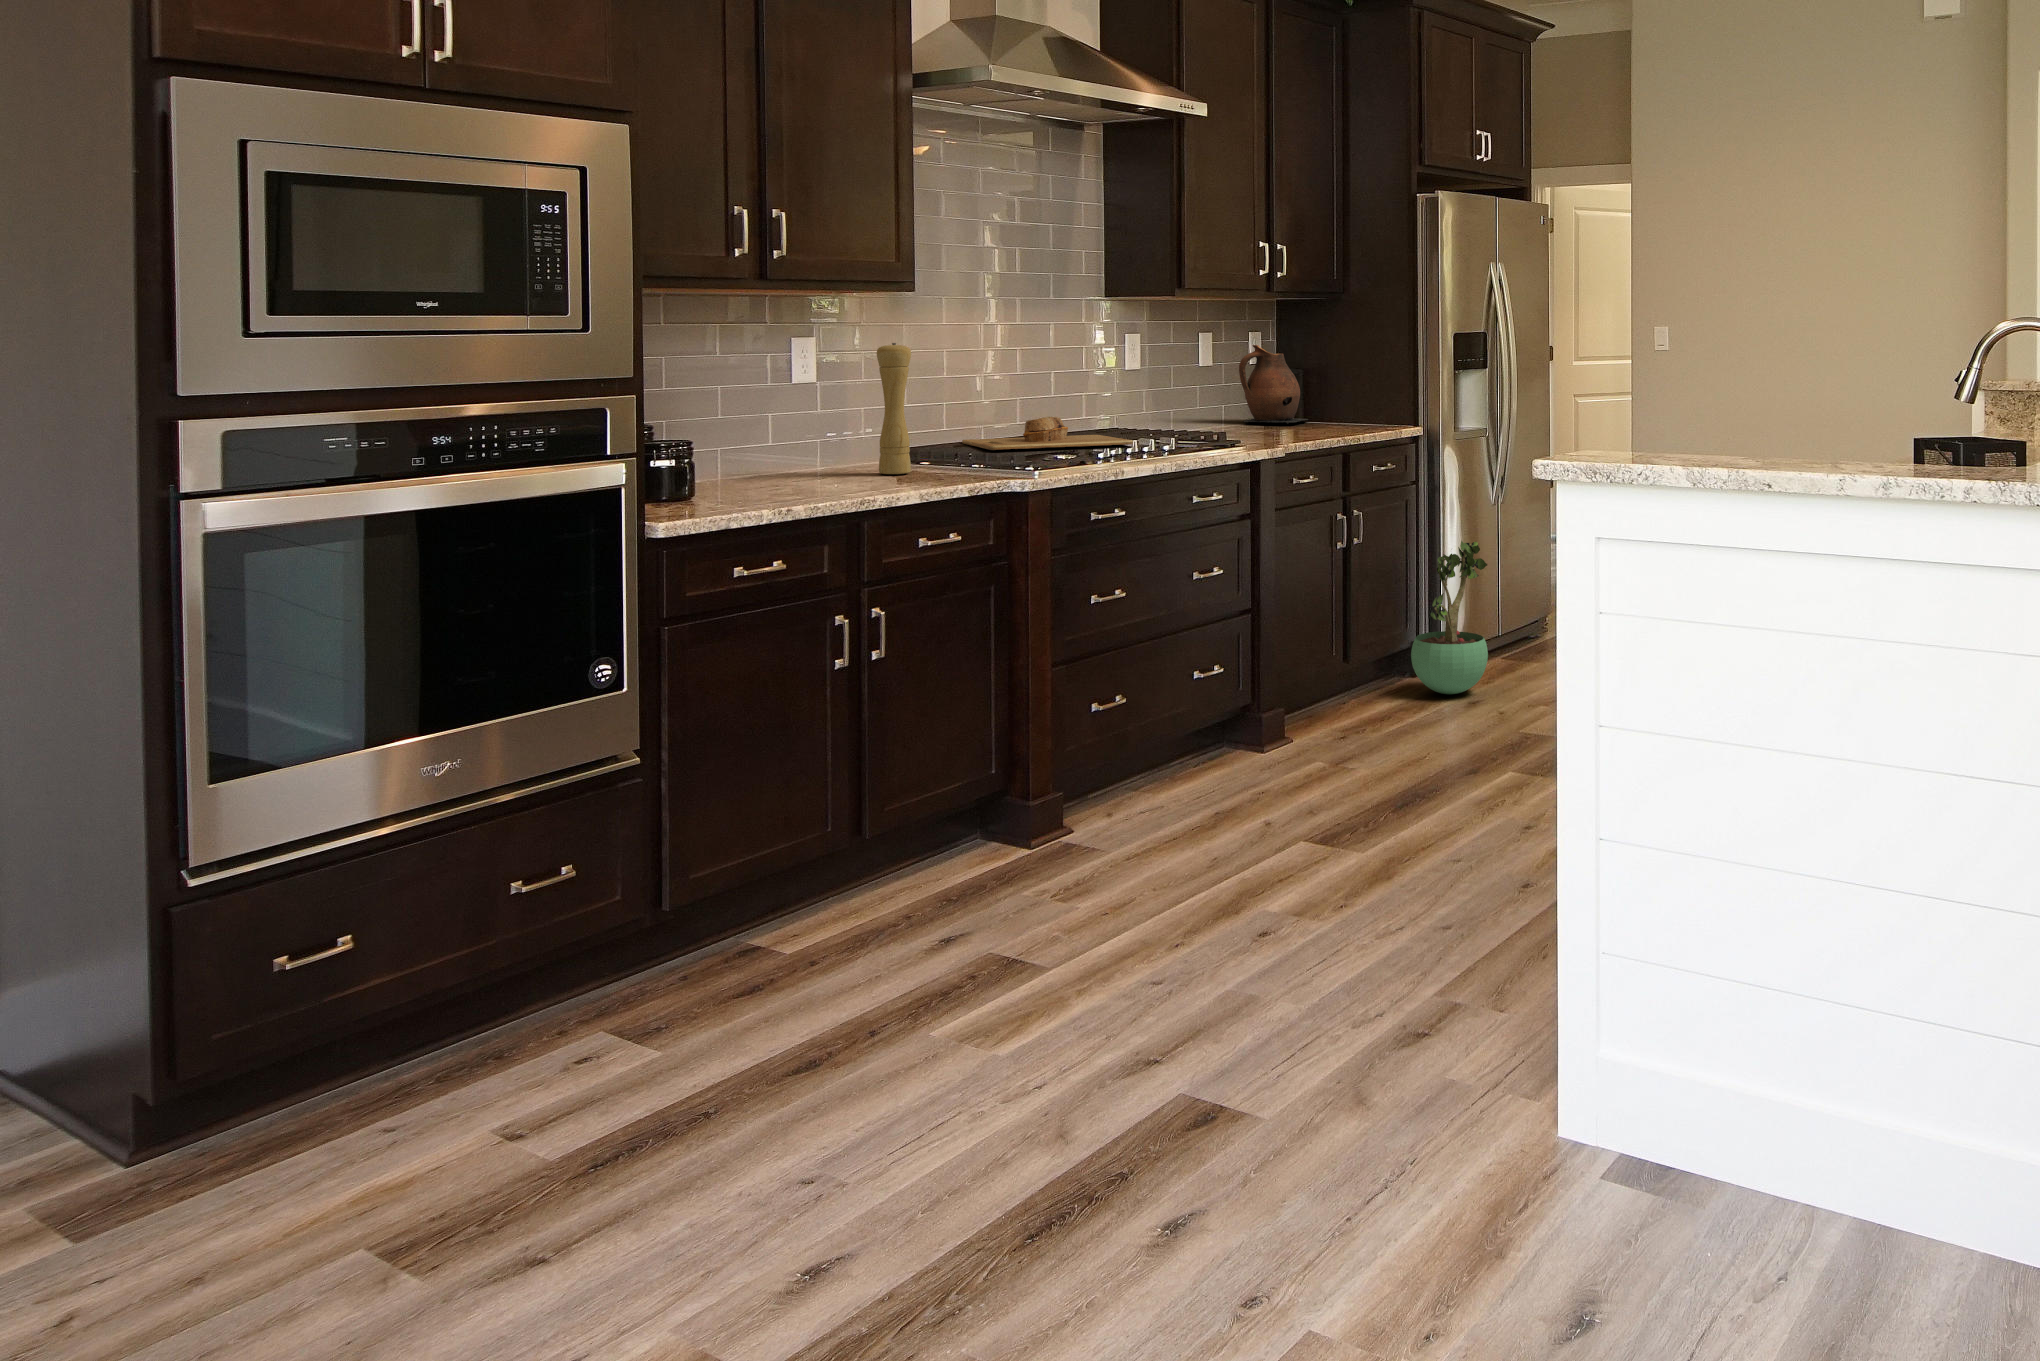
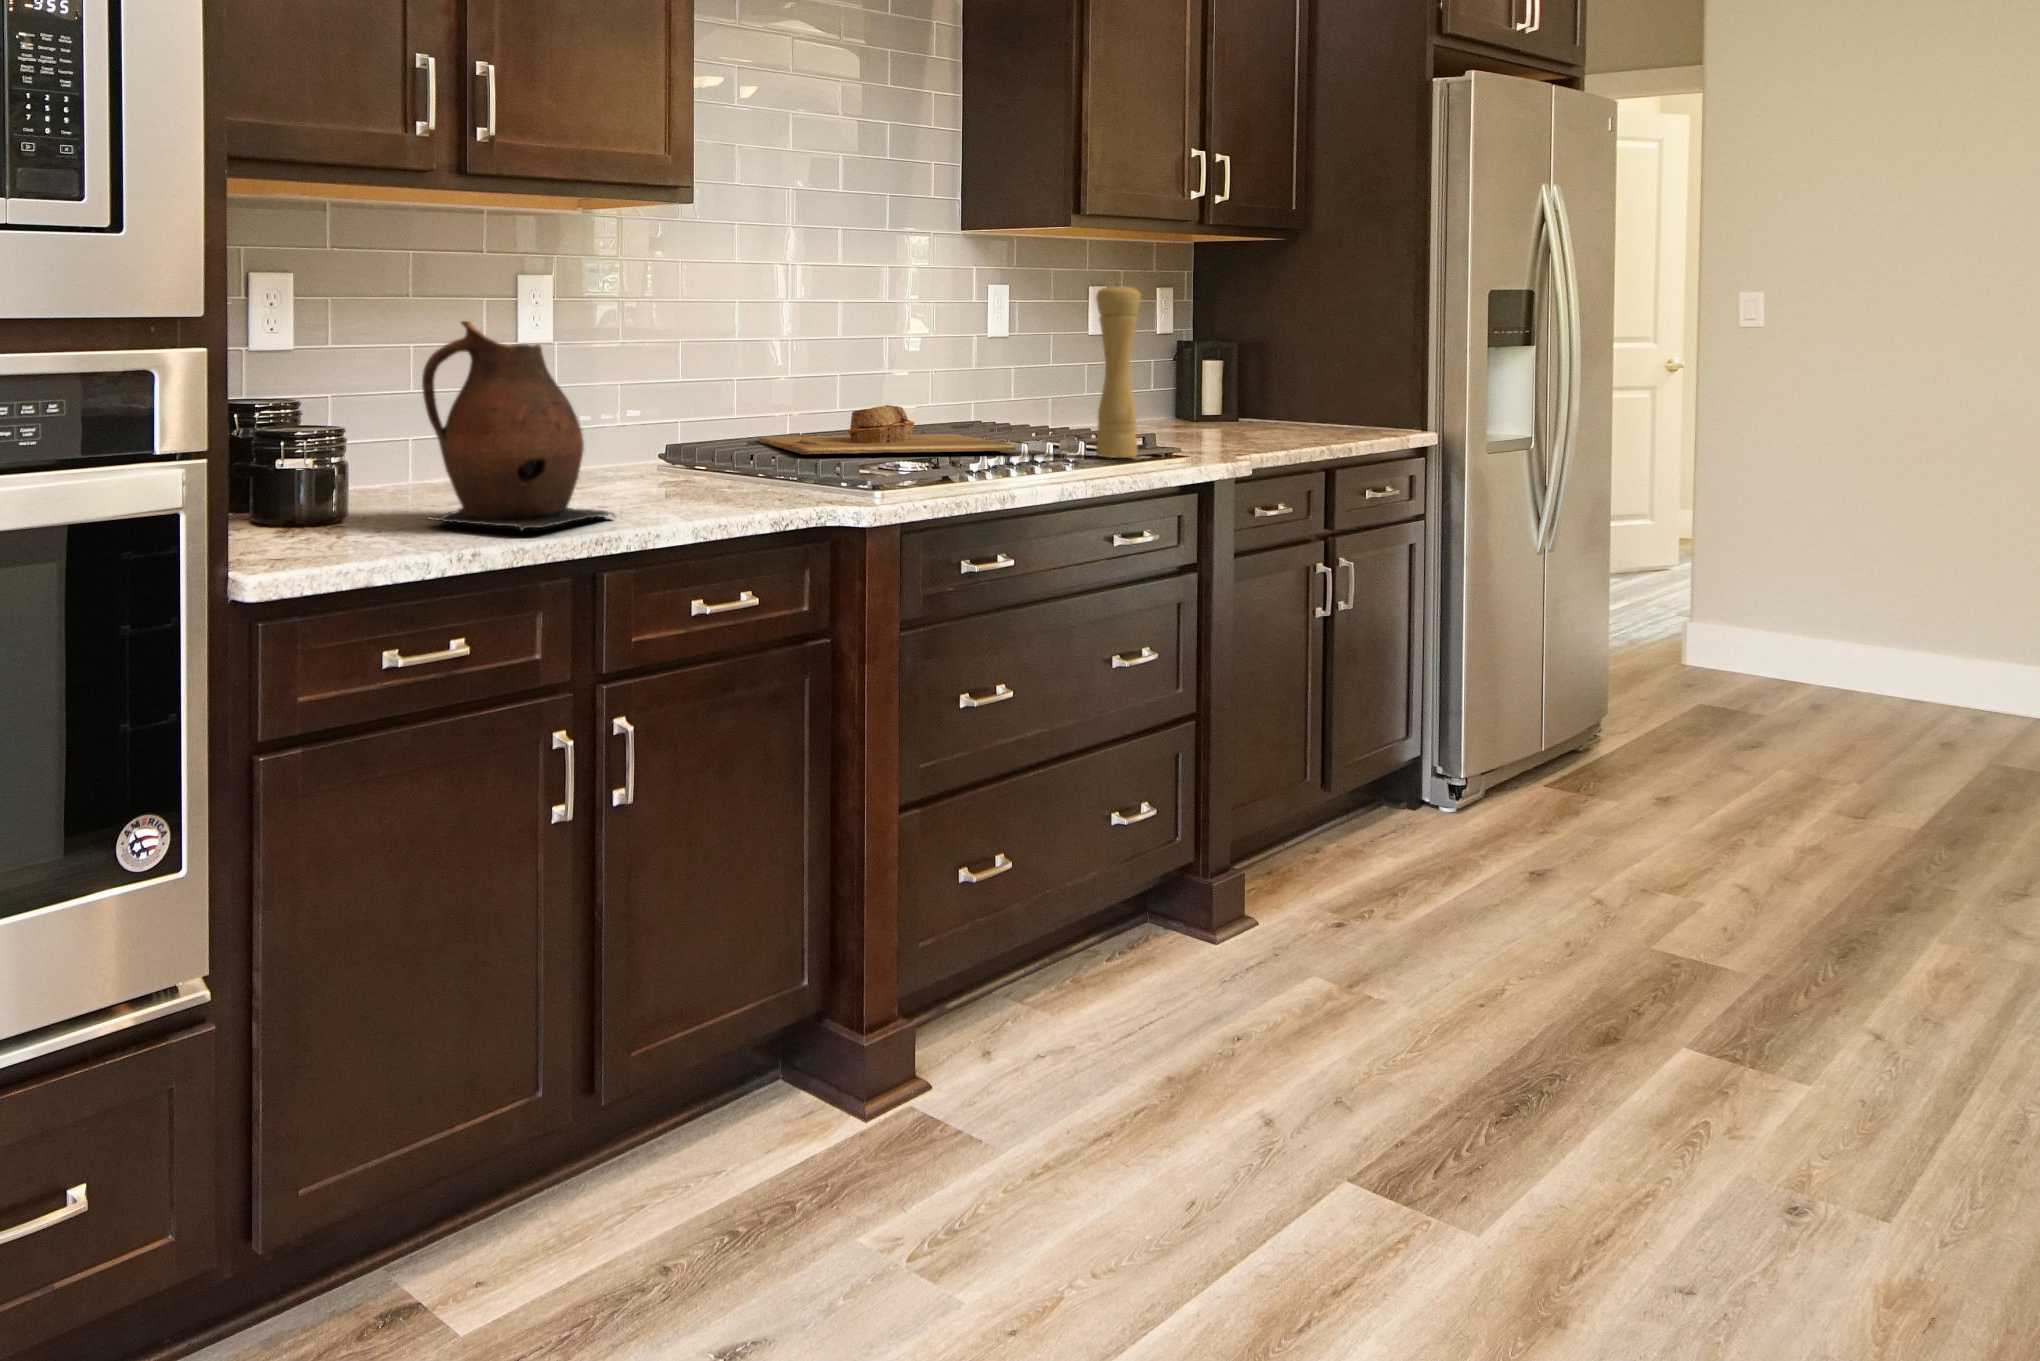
pepper mill: present [877,343,911,474] -> present [1096,284,1141,458]
ceramic pitcher: present [1239,345,1309,424] -> present [422,321,615,531]
potted plant: present [1411,541,1488,694] -> none [1419,610,1549,850]

